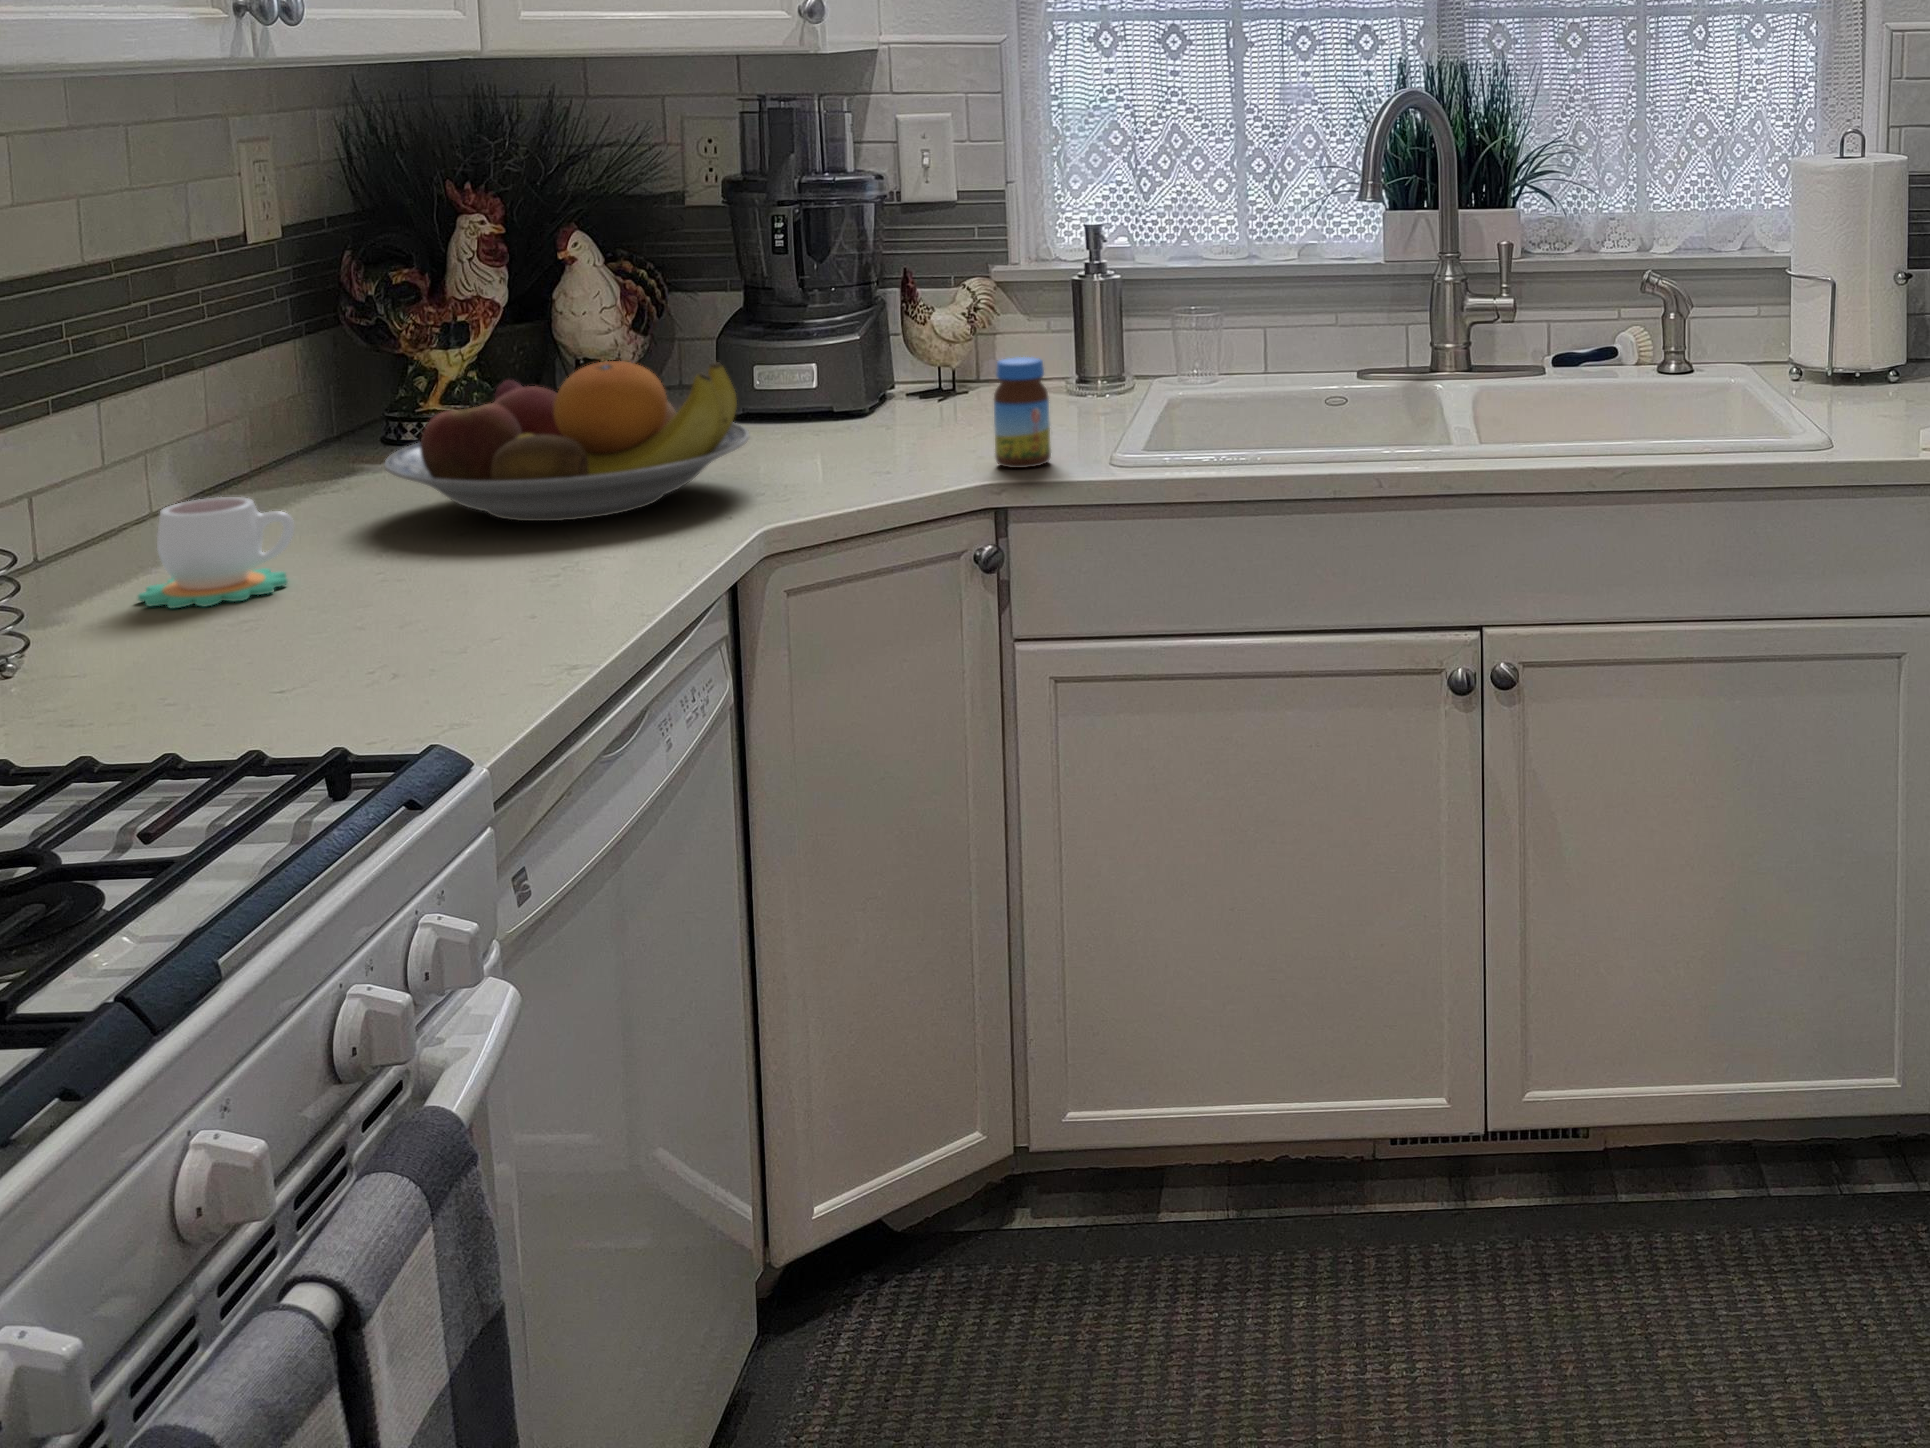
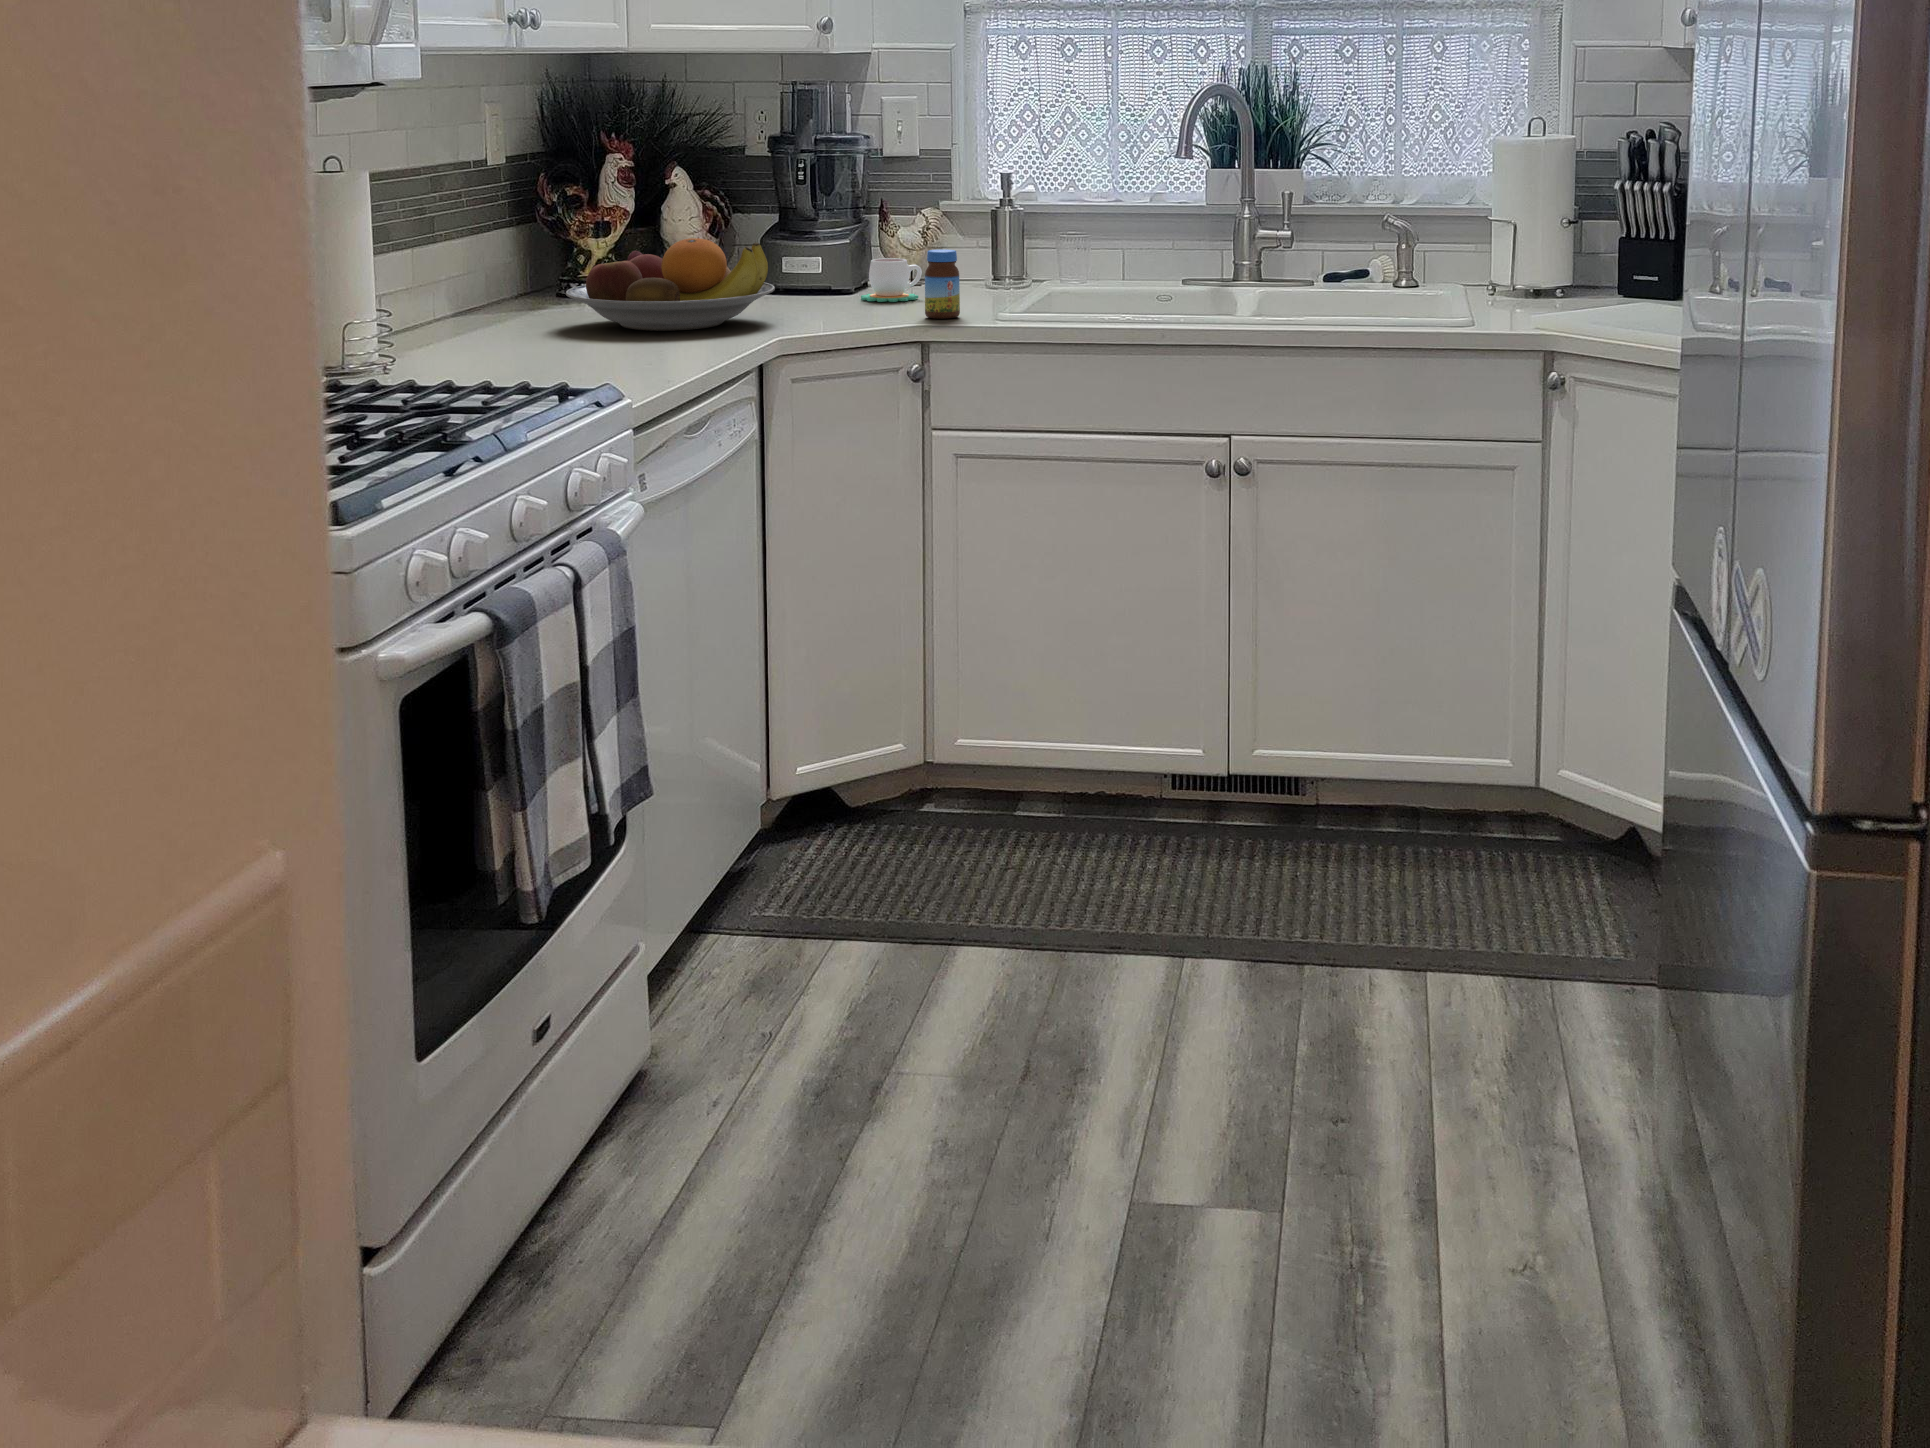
mug: present [138,497,294,608] -> present [861,258,922,302]

